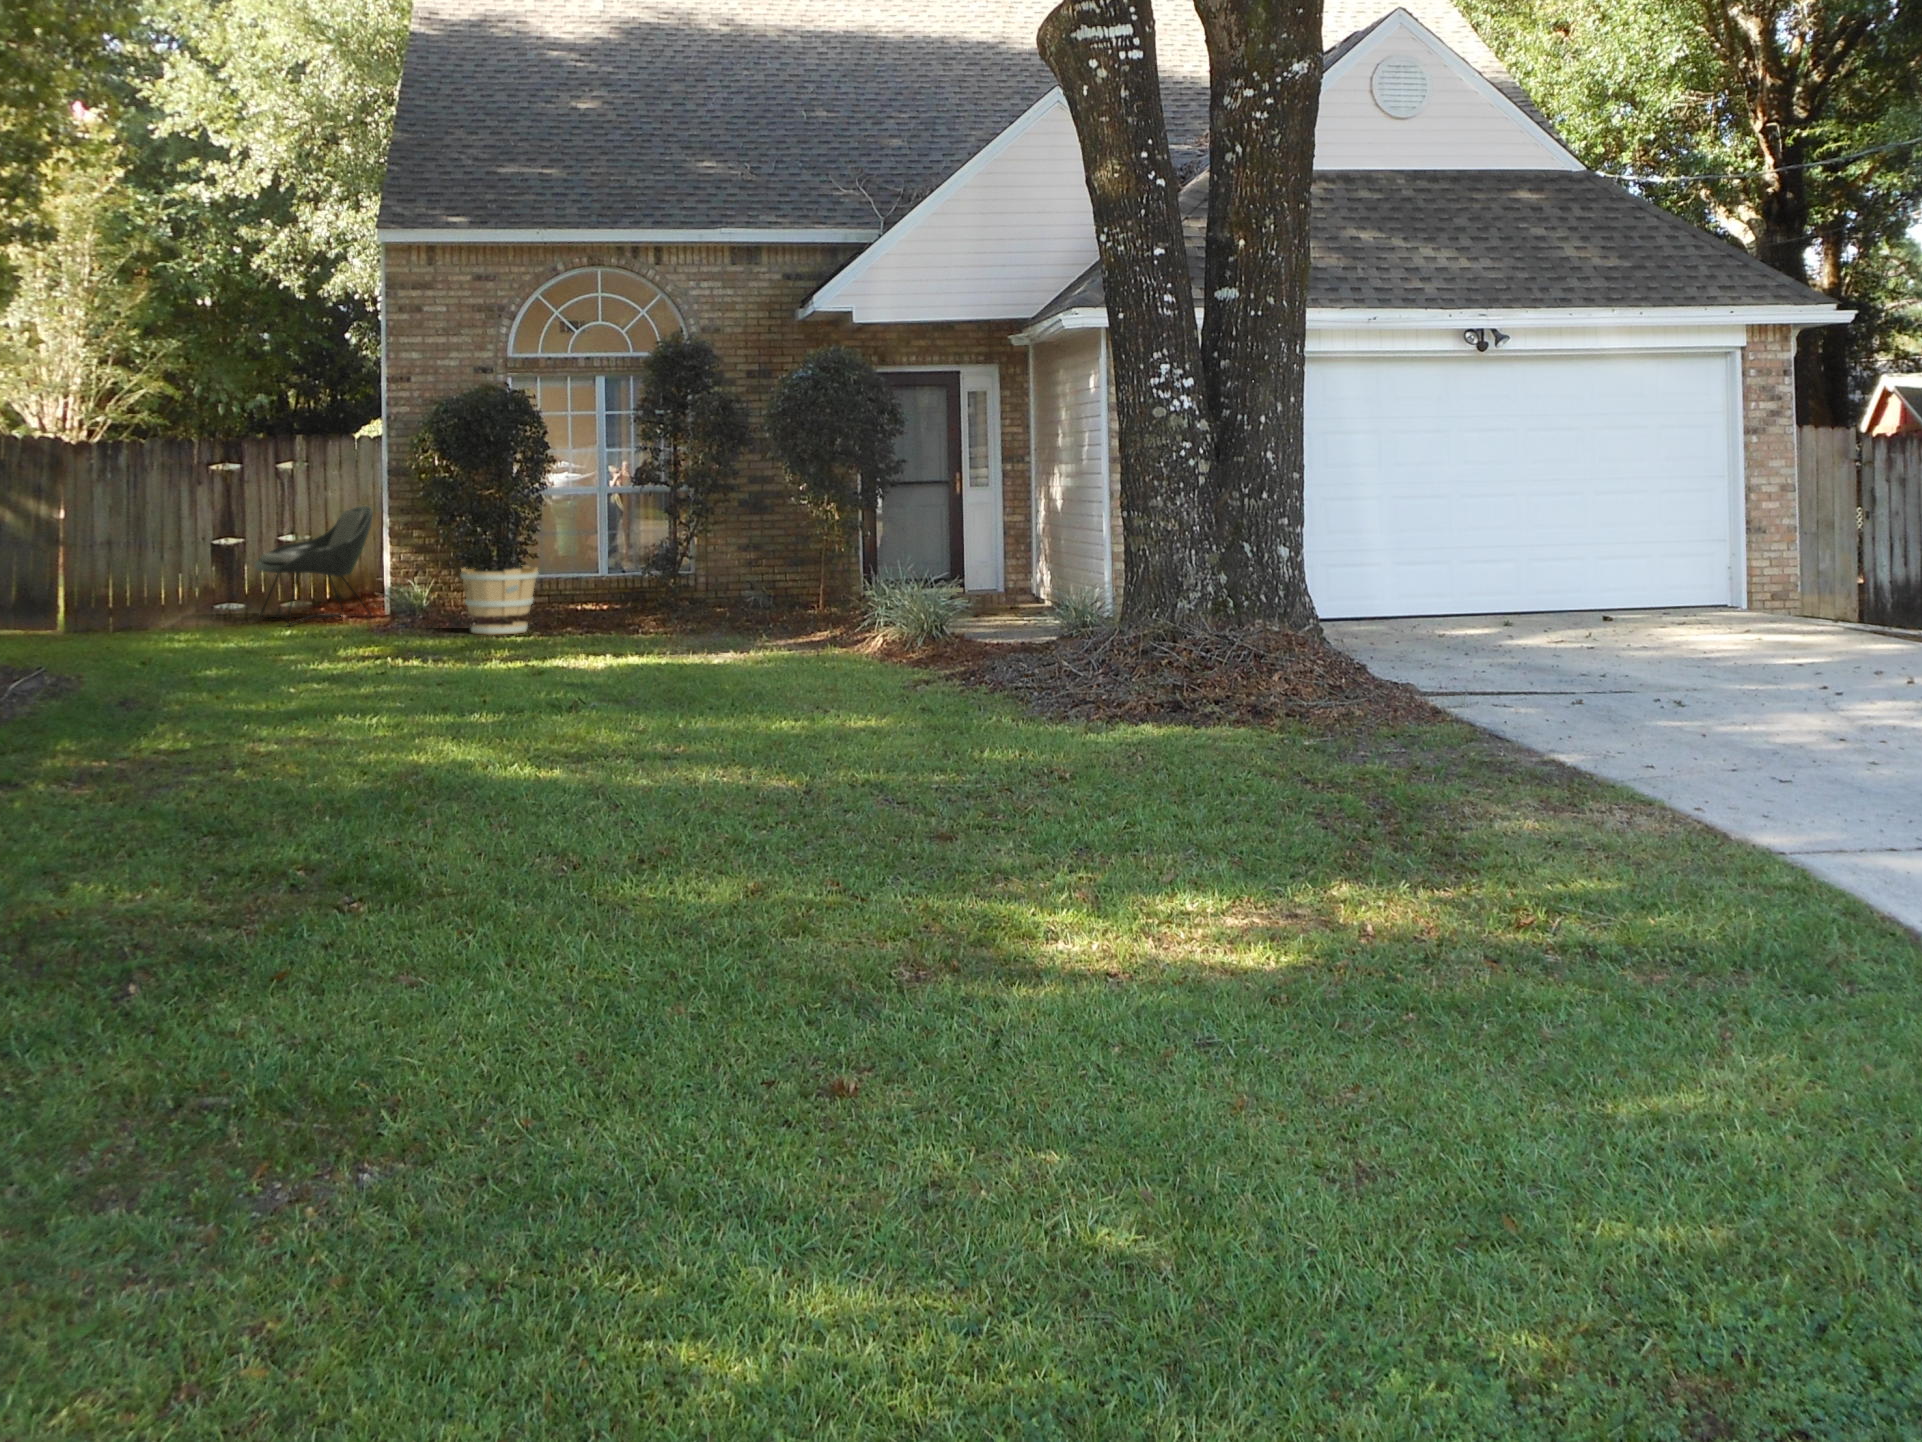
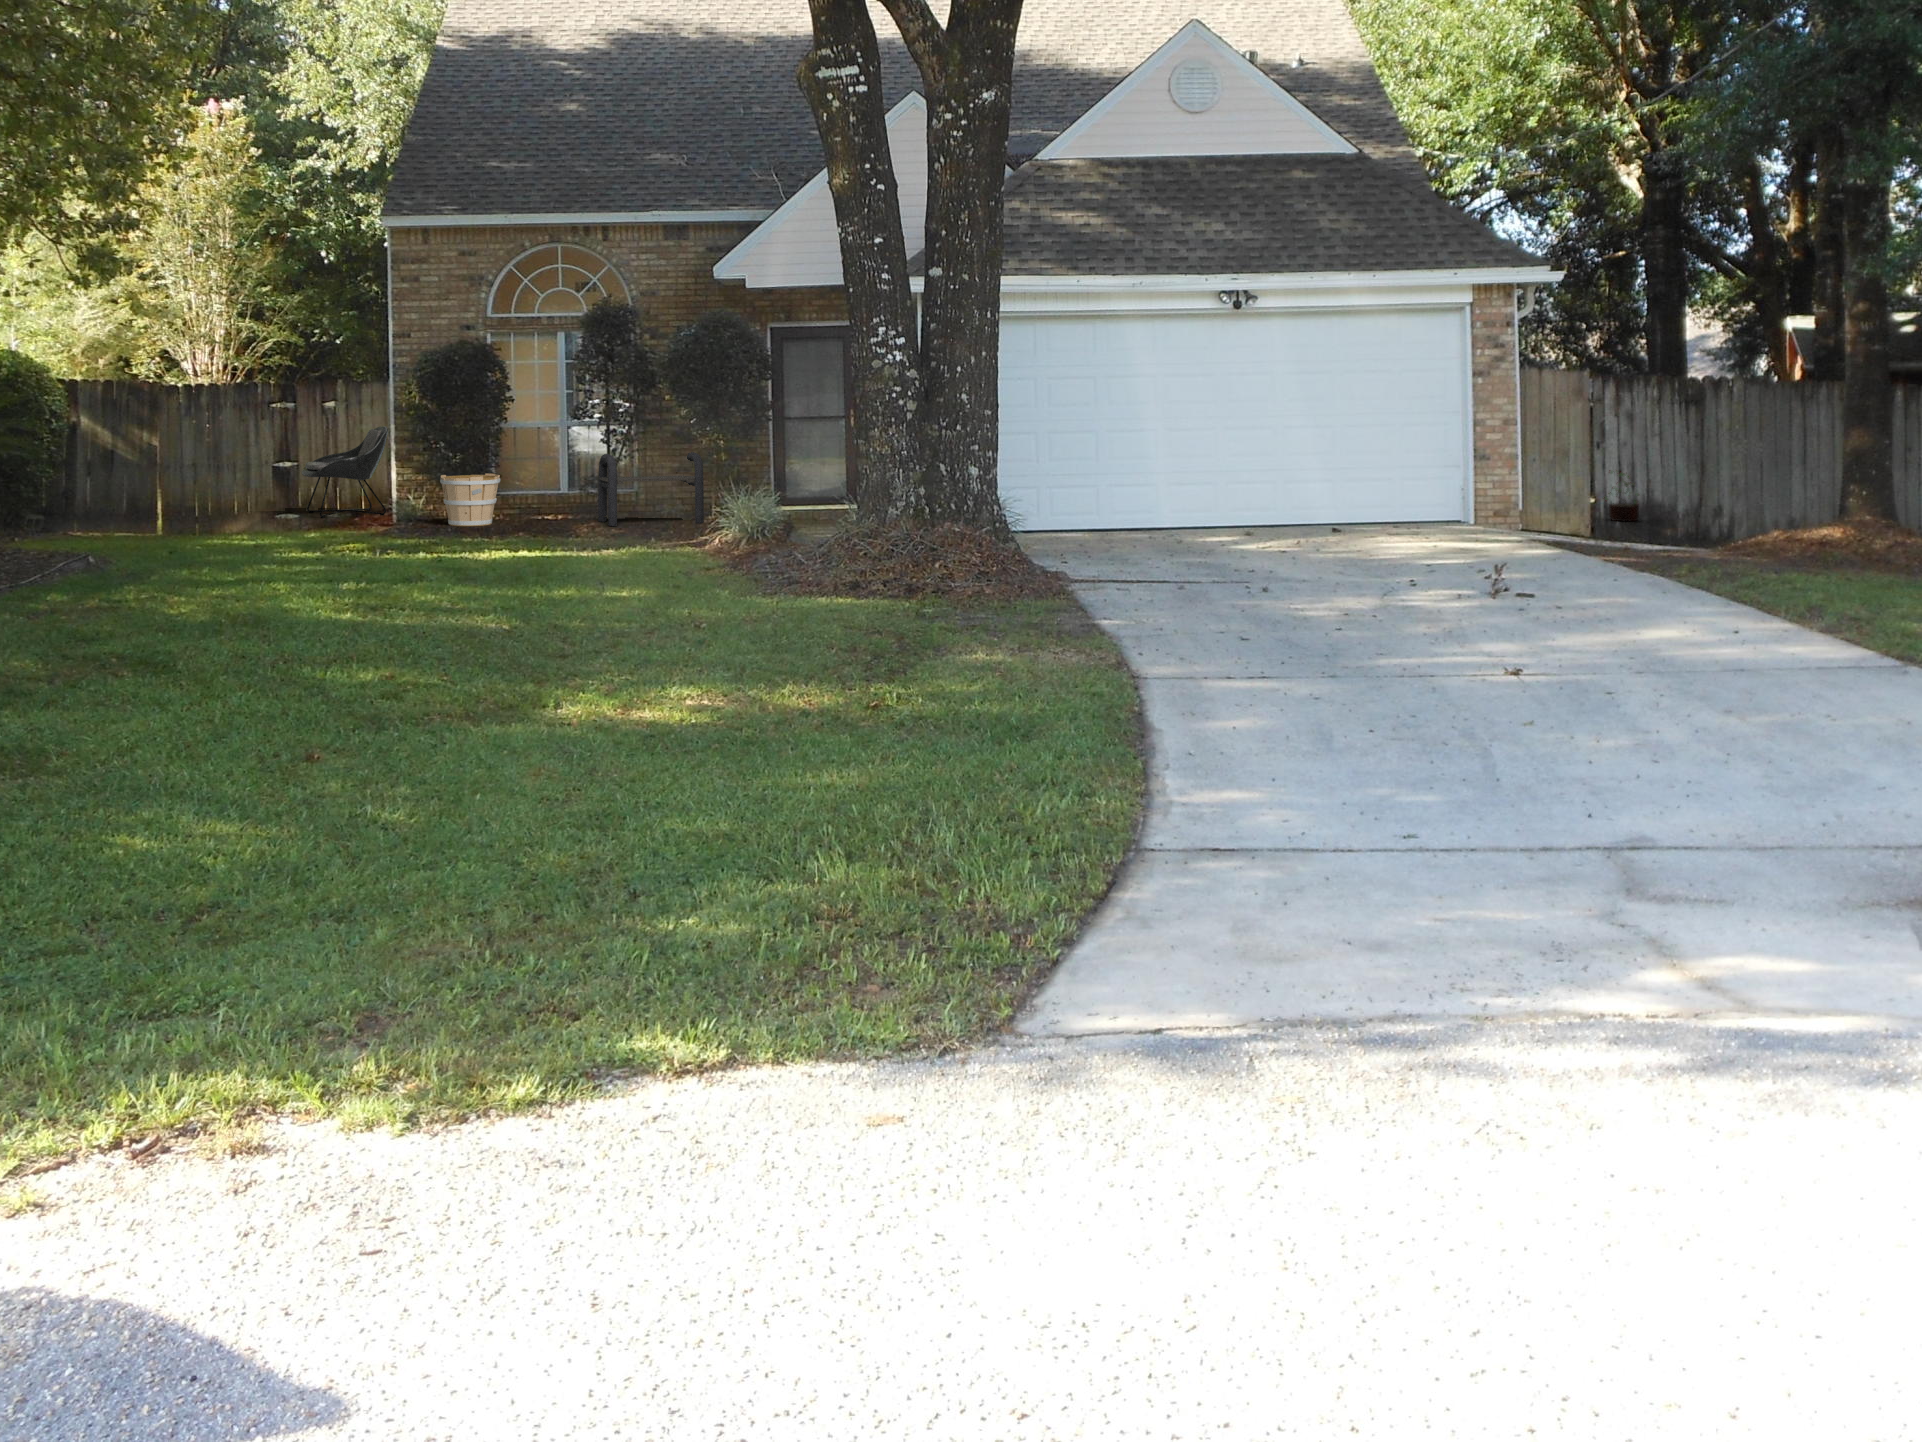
bench: none [662,536,801,632] -> present [598,452,704,526]
decorative plant: none [1851,548,1898,610] -> present [1604,470,1639,521]

